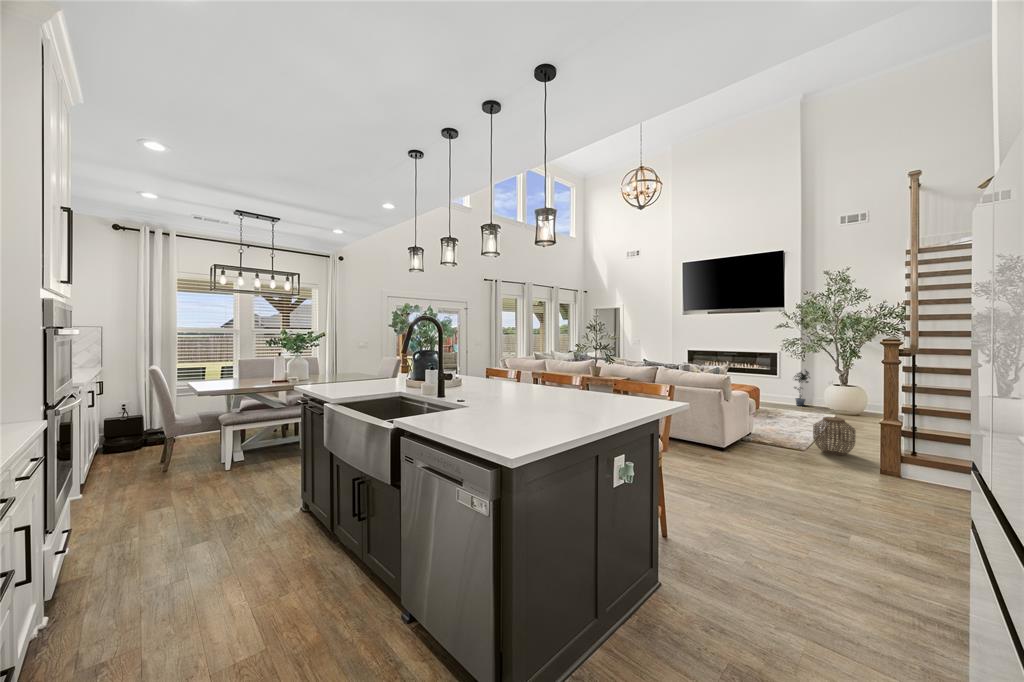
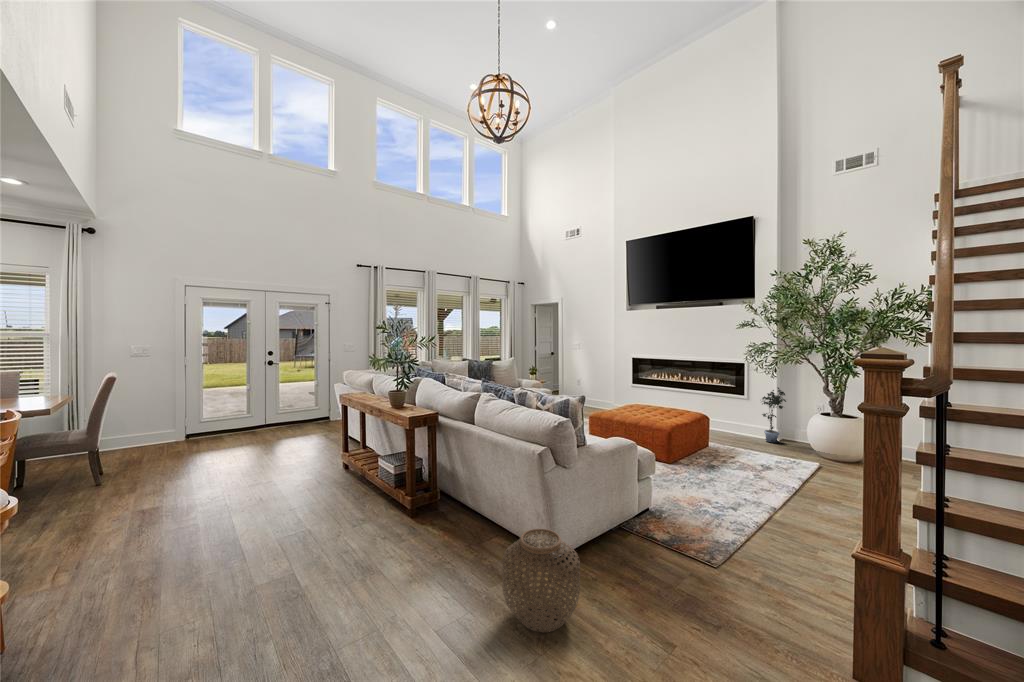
woven basket: present [813,417,856,456] -> present [502,529,580,632]

